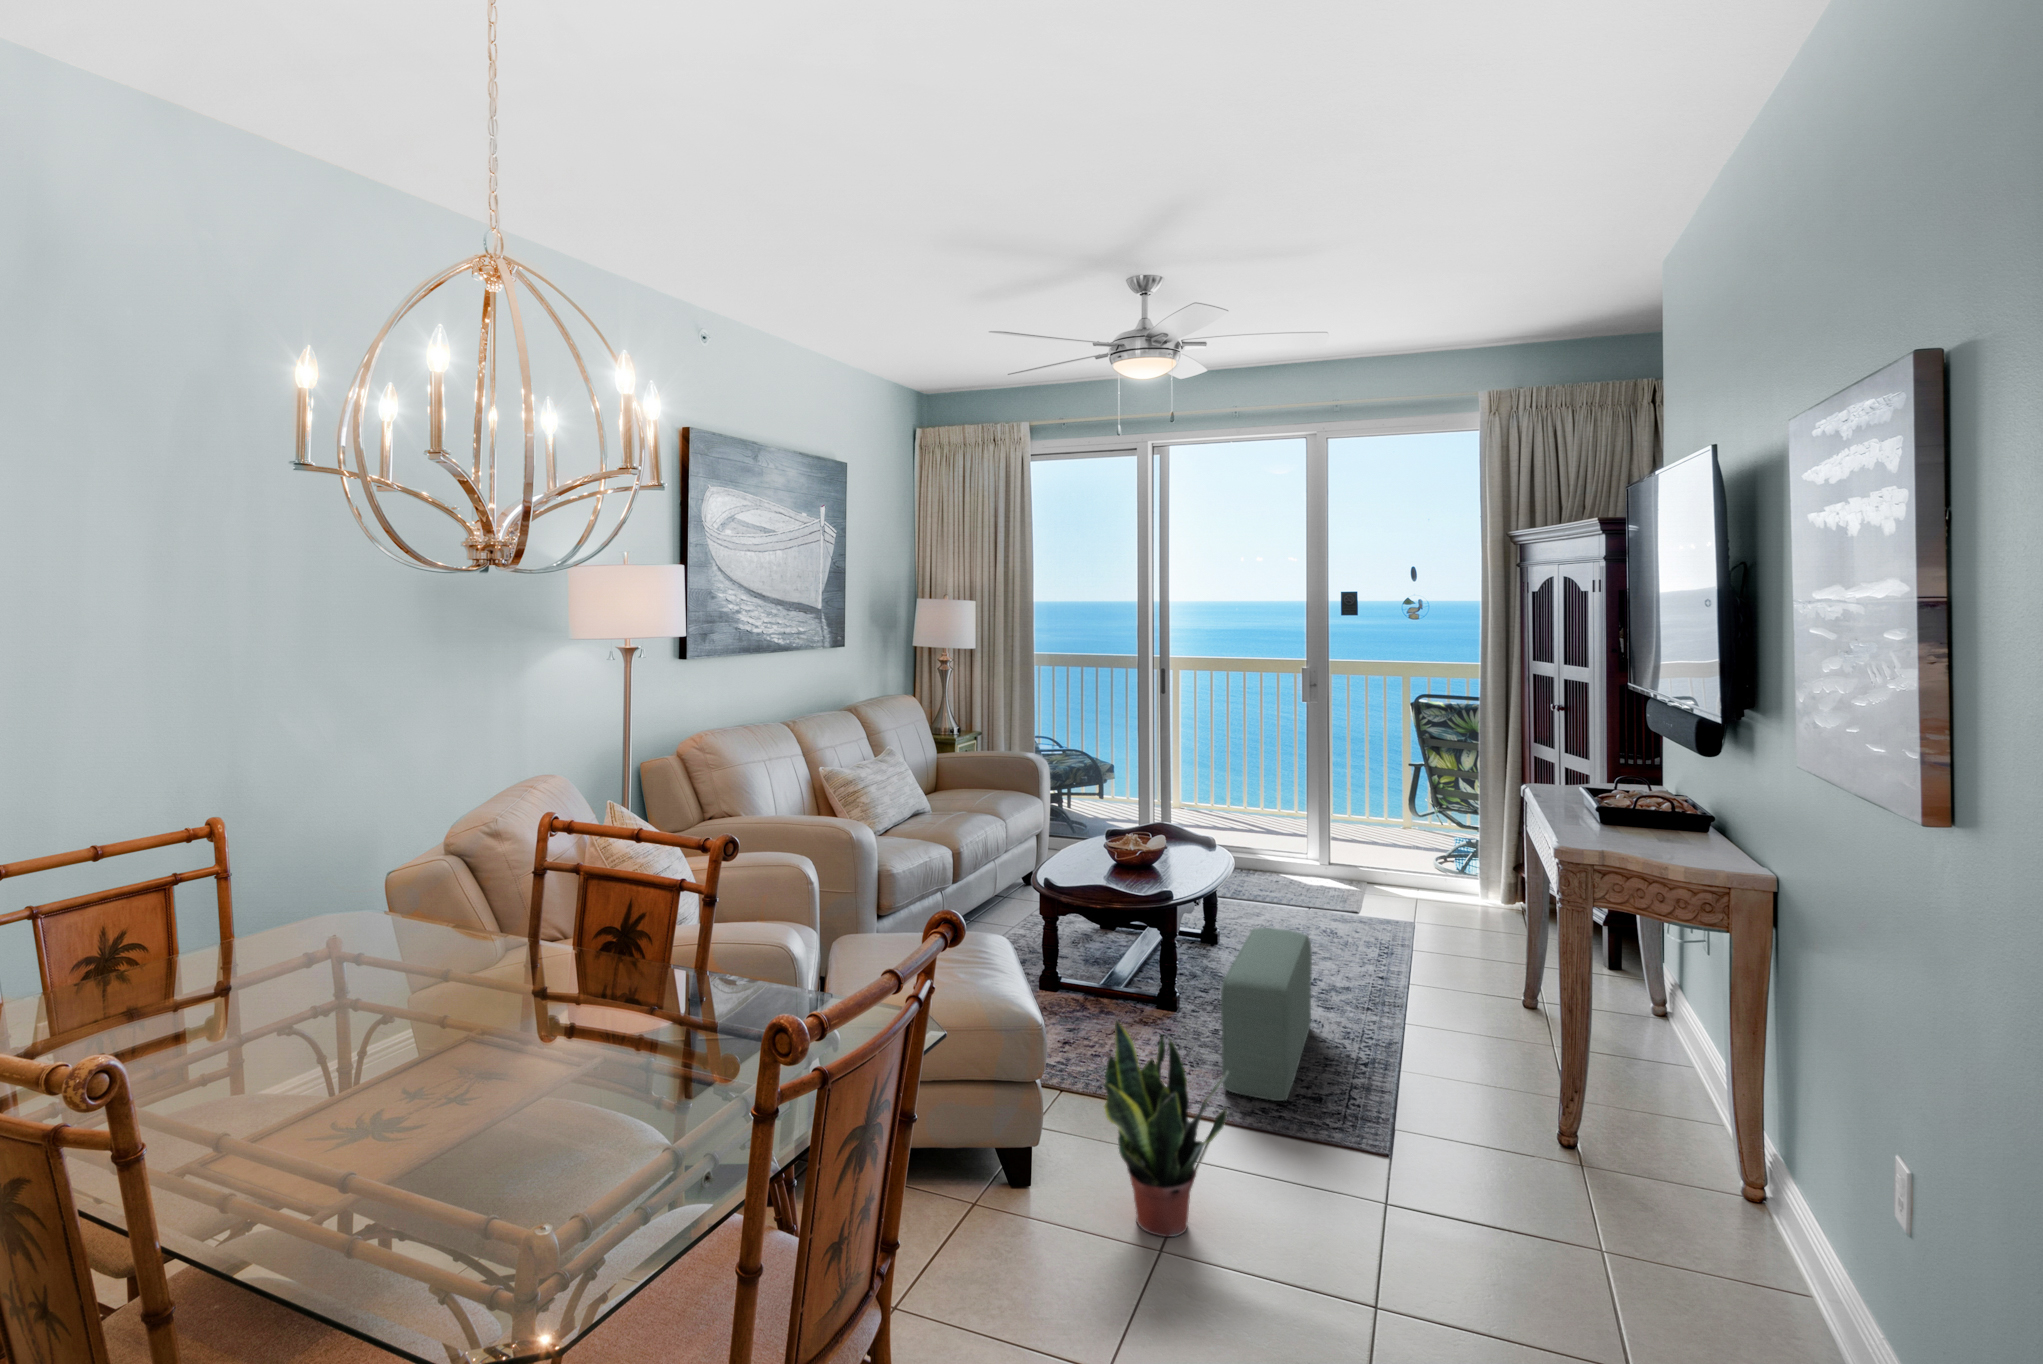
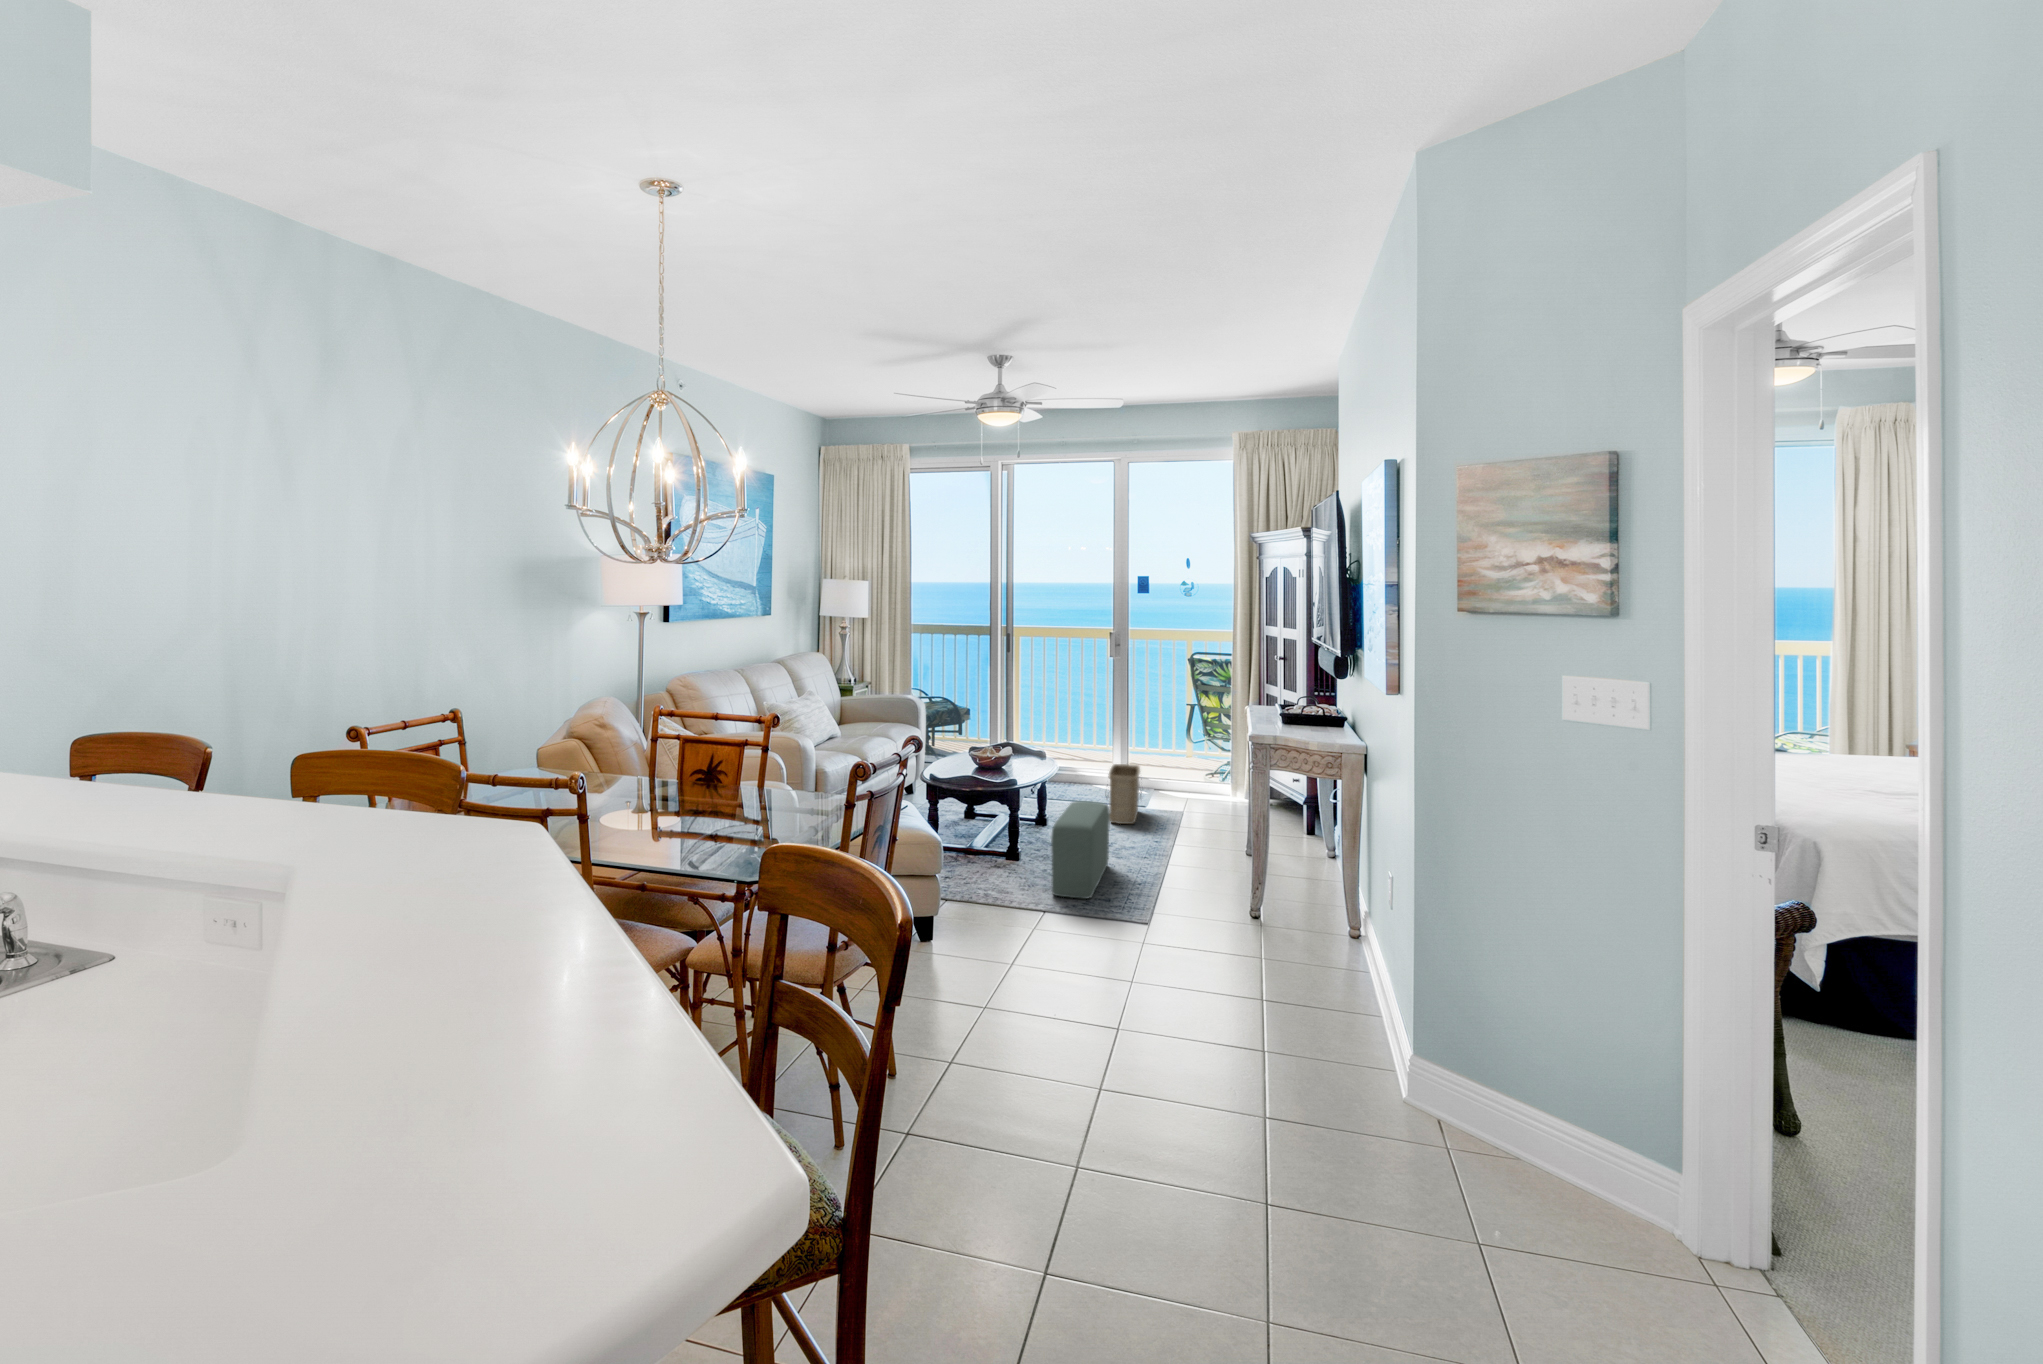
basket: none [1300,852,1354,945] -> present [1108,764,1140,824]
potted plant: present [1103,1021,1228,1237] -> none [984,832,1056,955]

